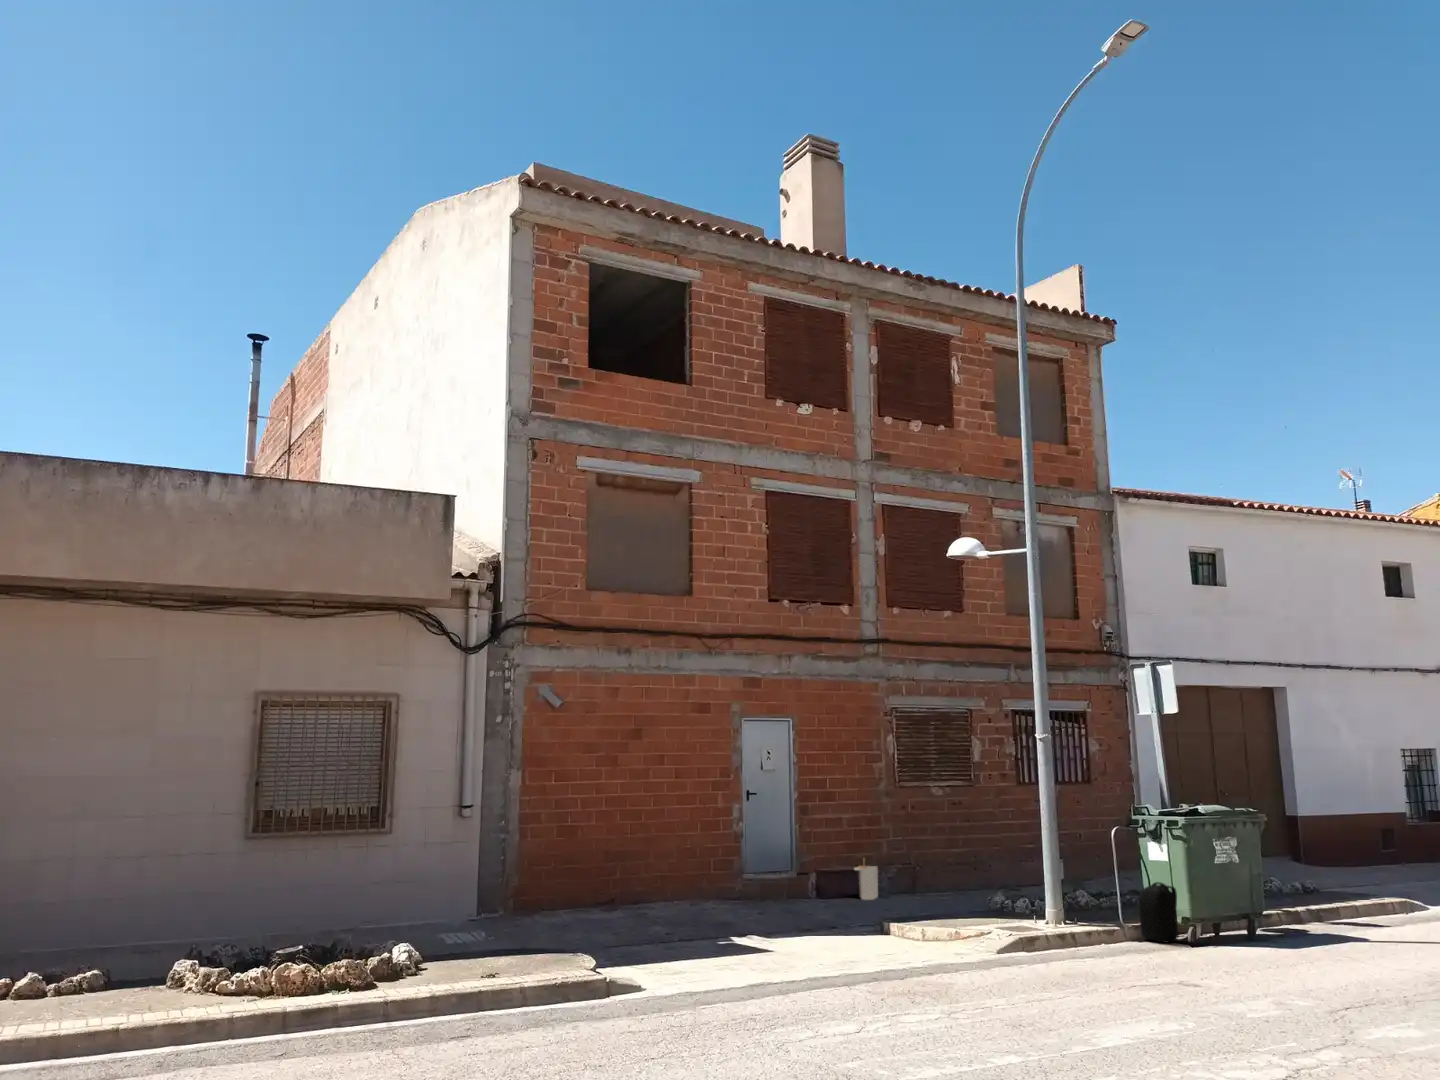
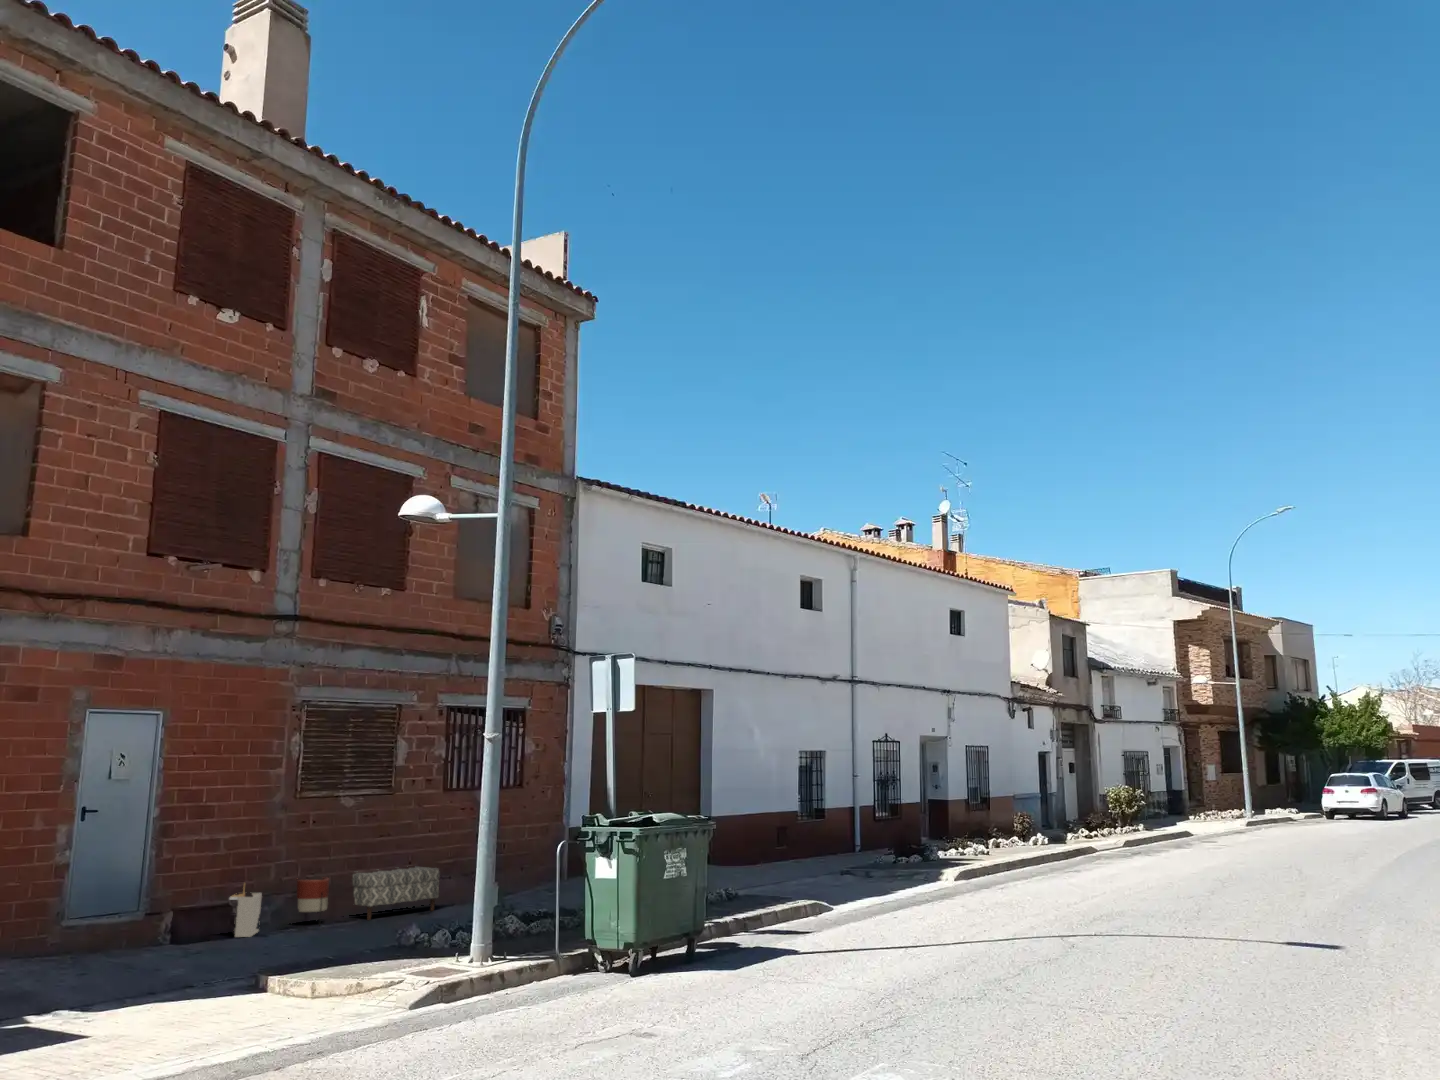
bench: none [939,852,1020,894] -> present [352,867,440,920]
planter: none [901,856,929,896] -> present [297,877,329,921]
backpack: present [1139,882,1179,943] -> none [581,907,627,979]

